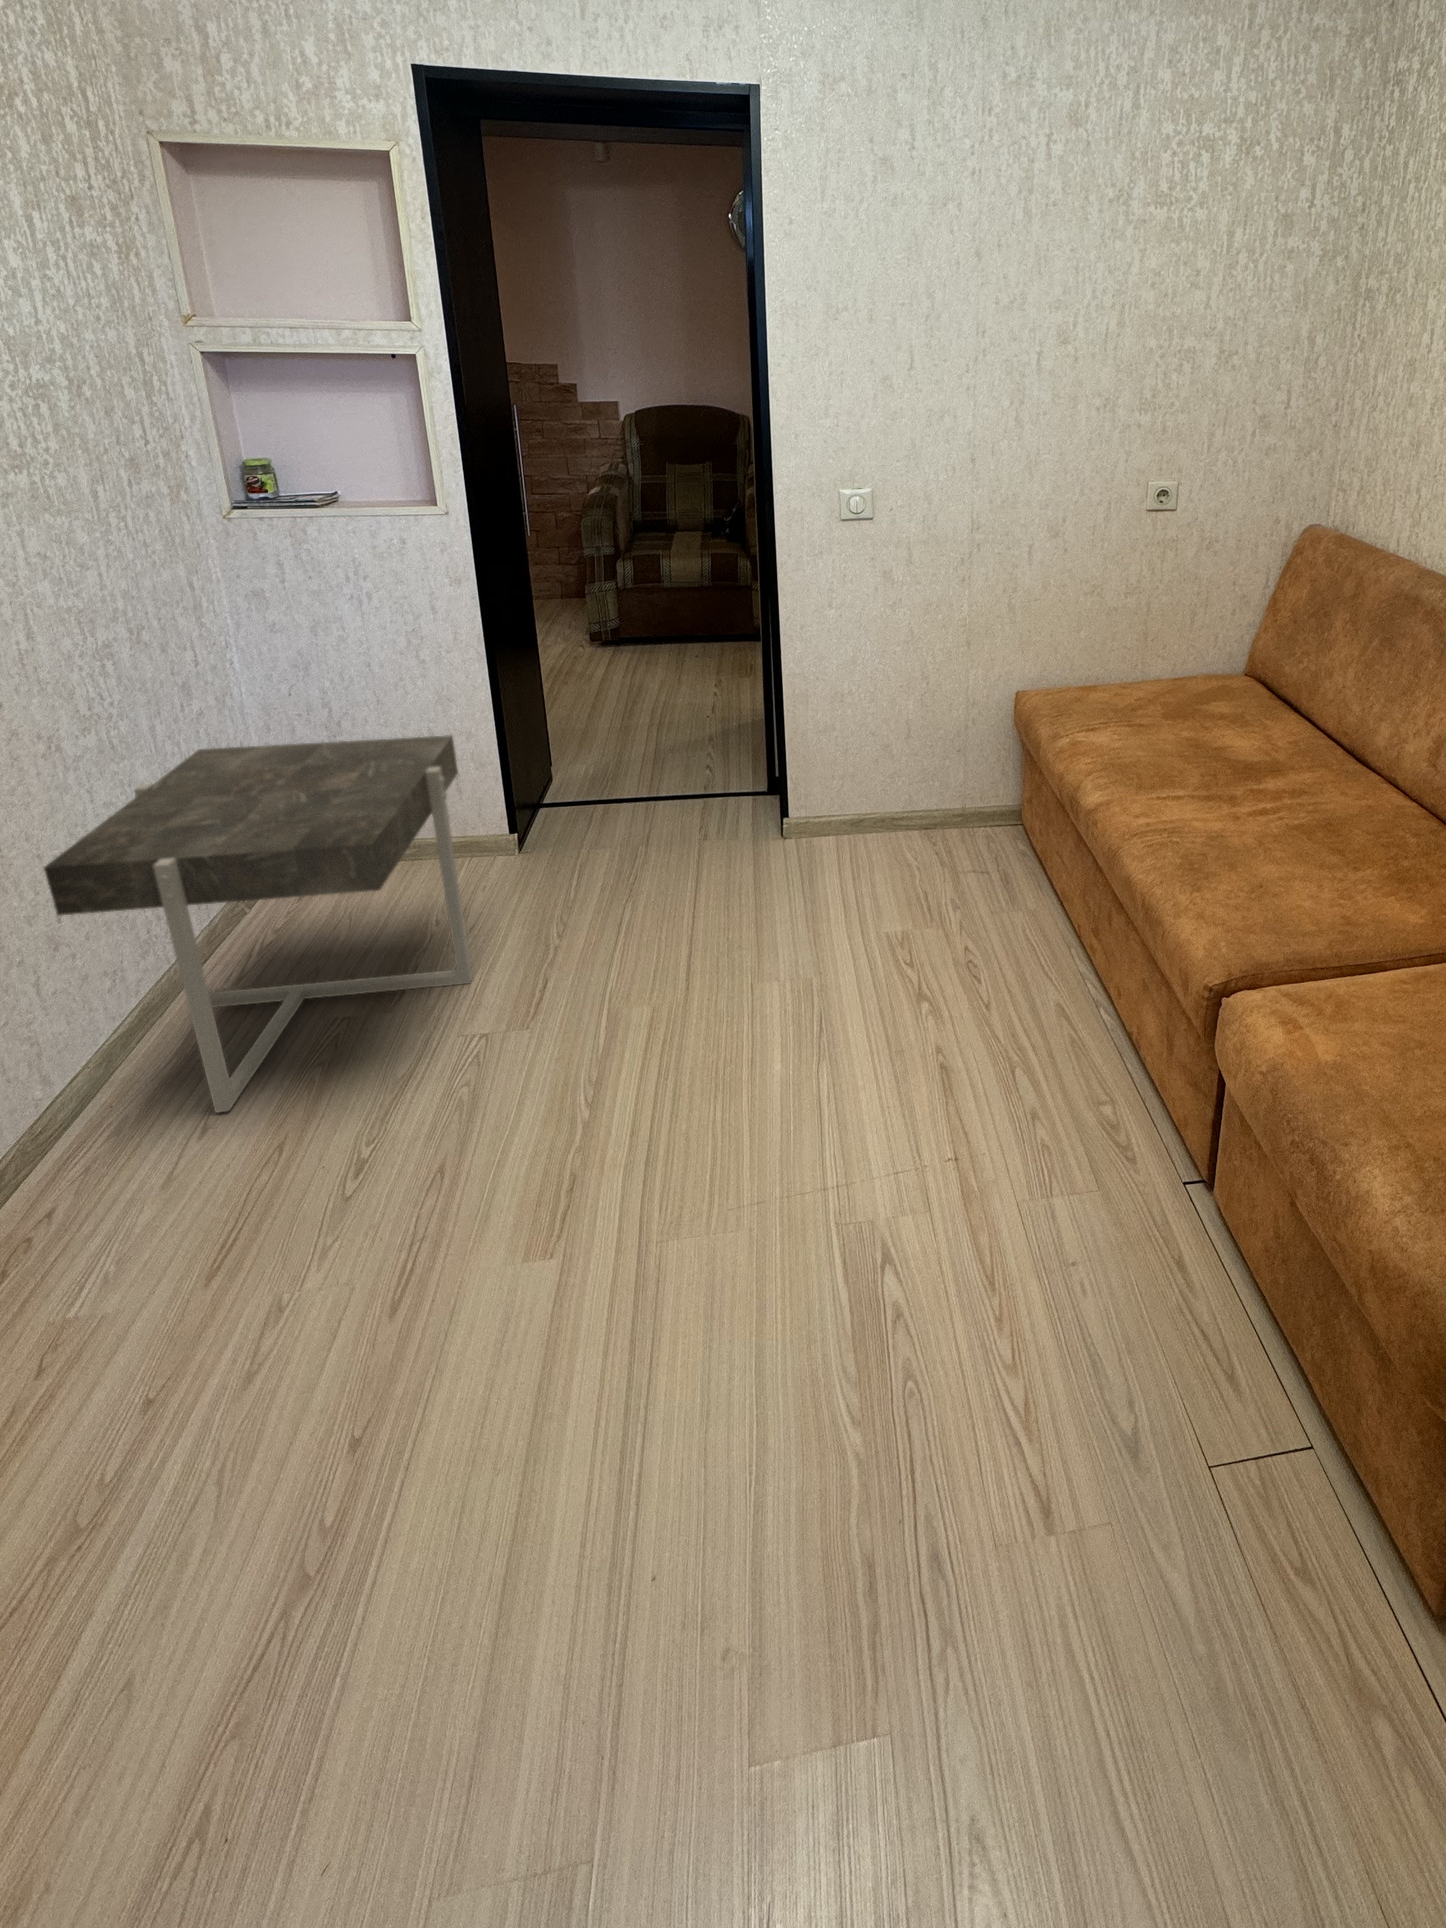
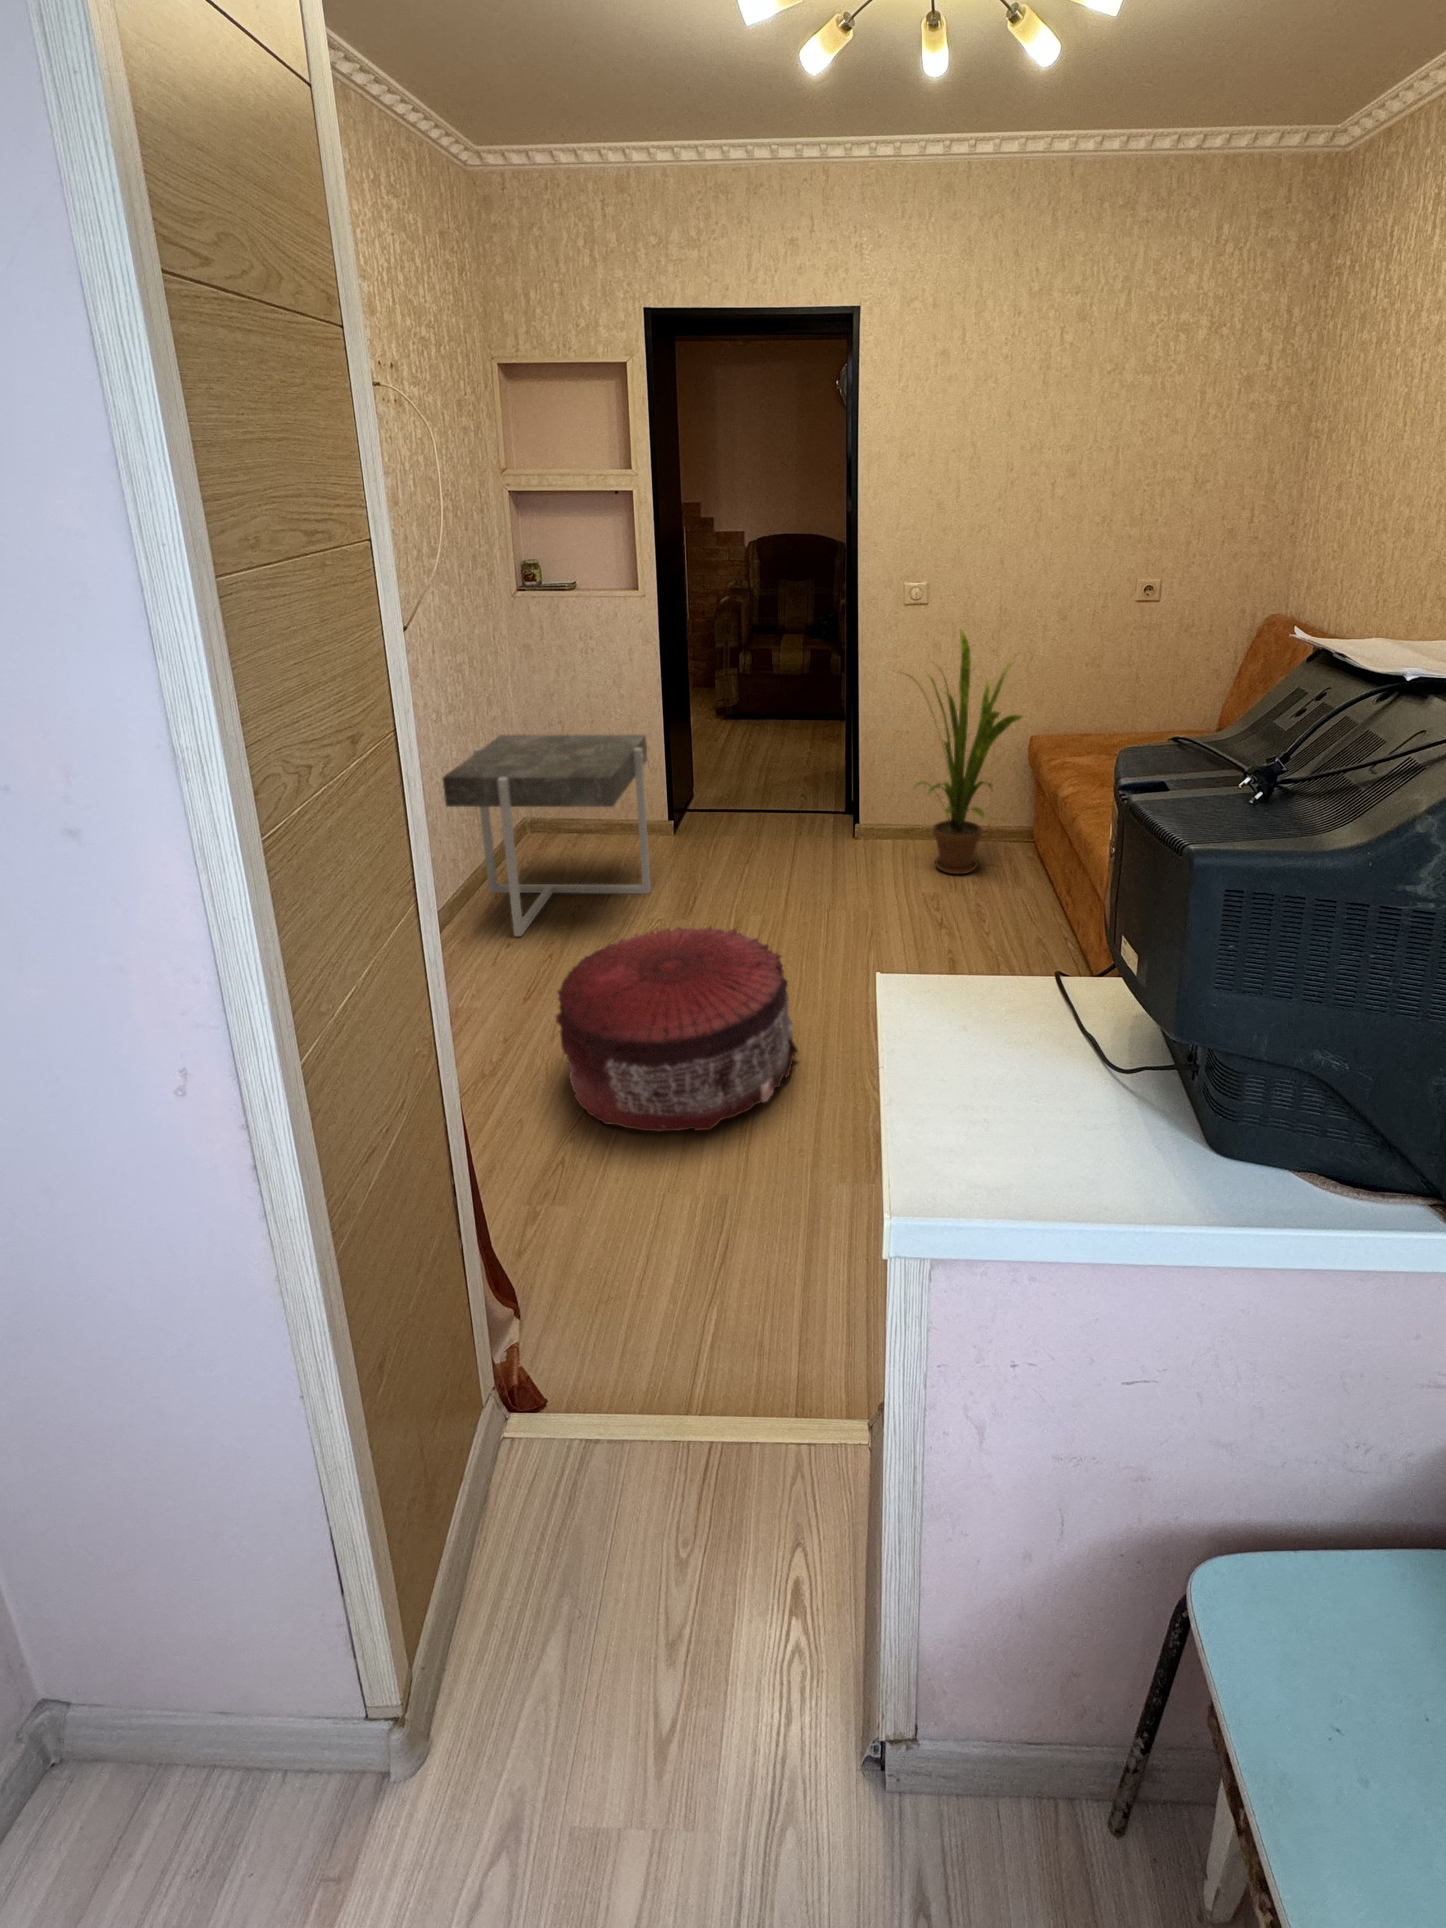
house plant: none [829,551,1021,899] -> present [915,630,1022,874]
pouf: none [209,1130,718,1678] -> present [556,927,798,1131]

